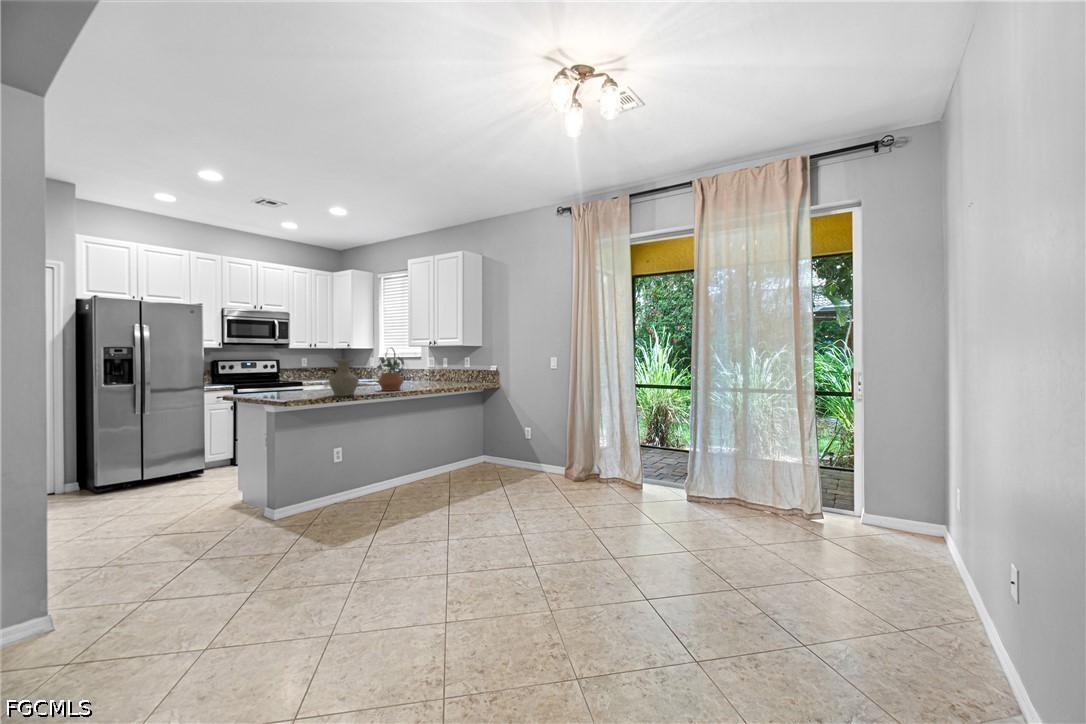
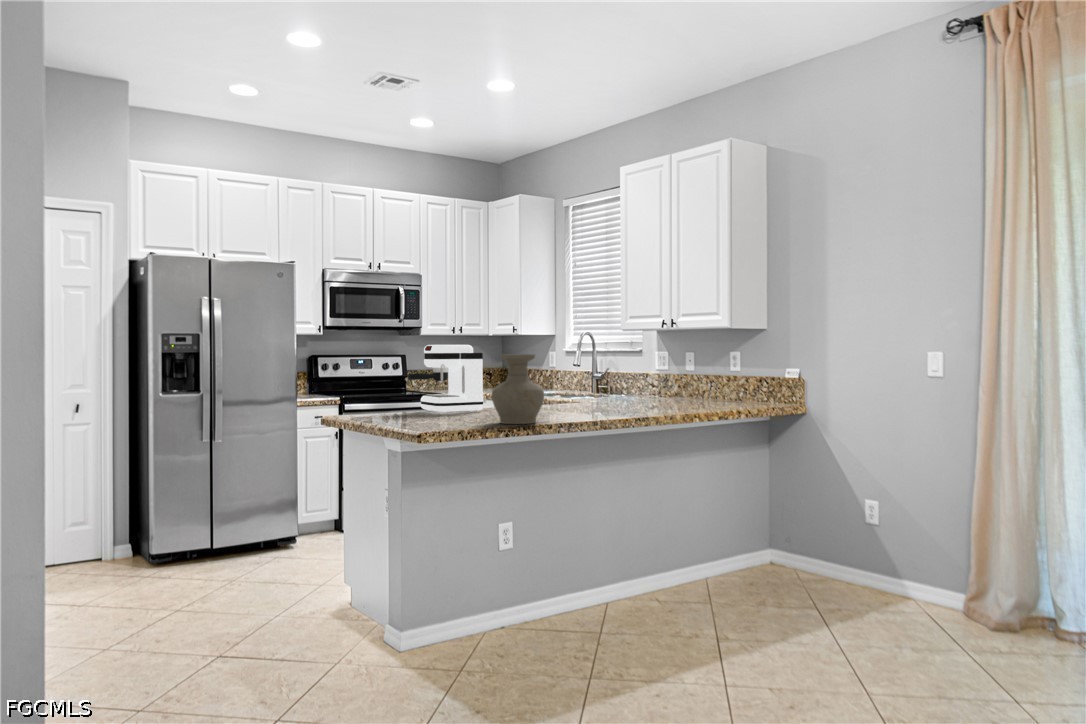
coffee maker: none [280,354,326,392] -> present [408,345,483,413]
potted plant: present [377,357,404,391] -> none [571,348,624,415]

